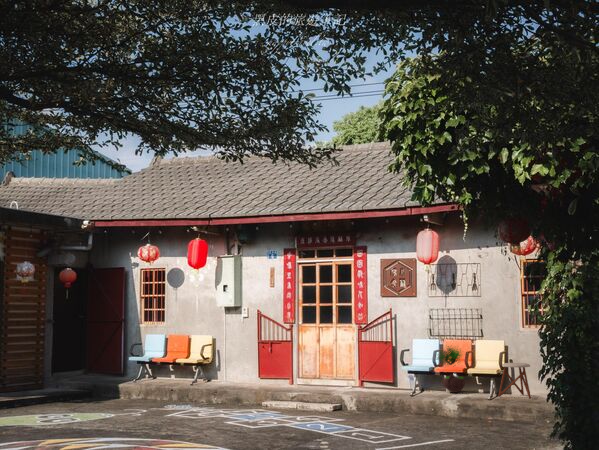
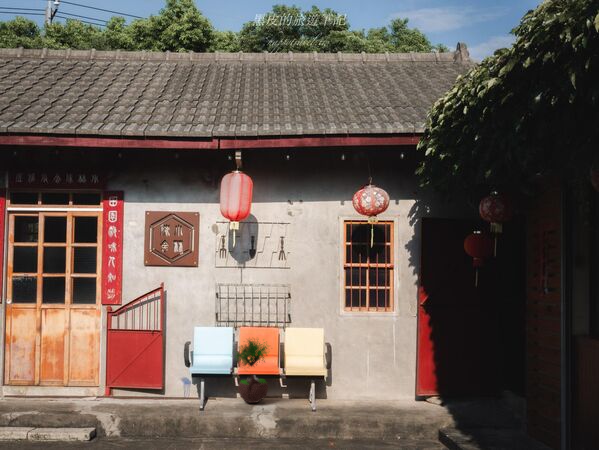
stool: present [498,363,531,399] -> none [324,360,370,412]

